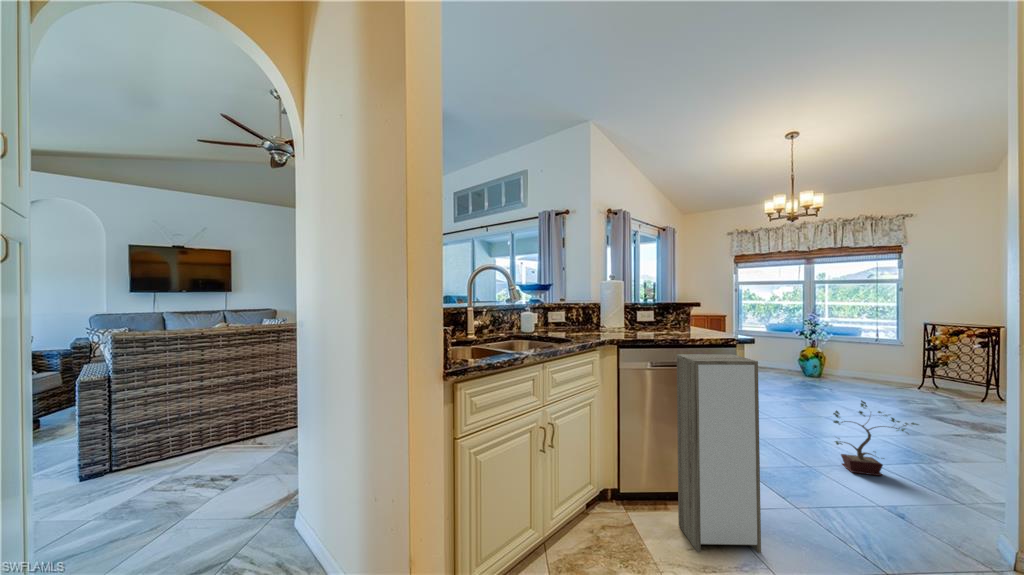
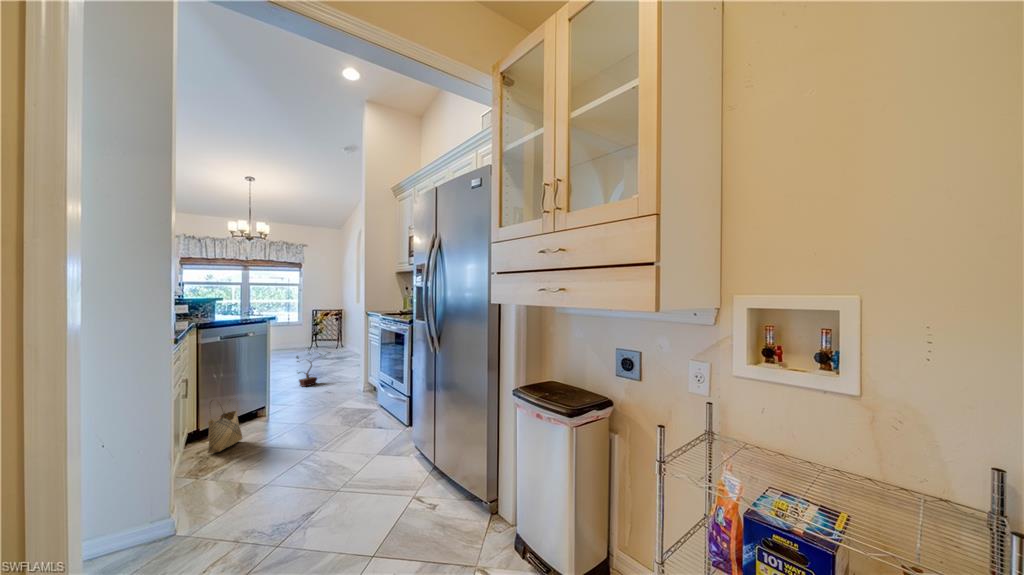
storage cabinet: present [677,354,761,553] -> none [240,322,290,435]
woven basket: none [613,458,666,545] -> present [208,411,242,453]

